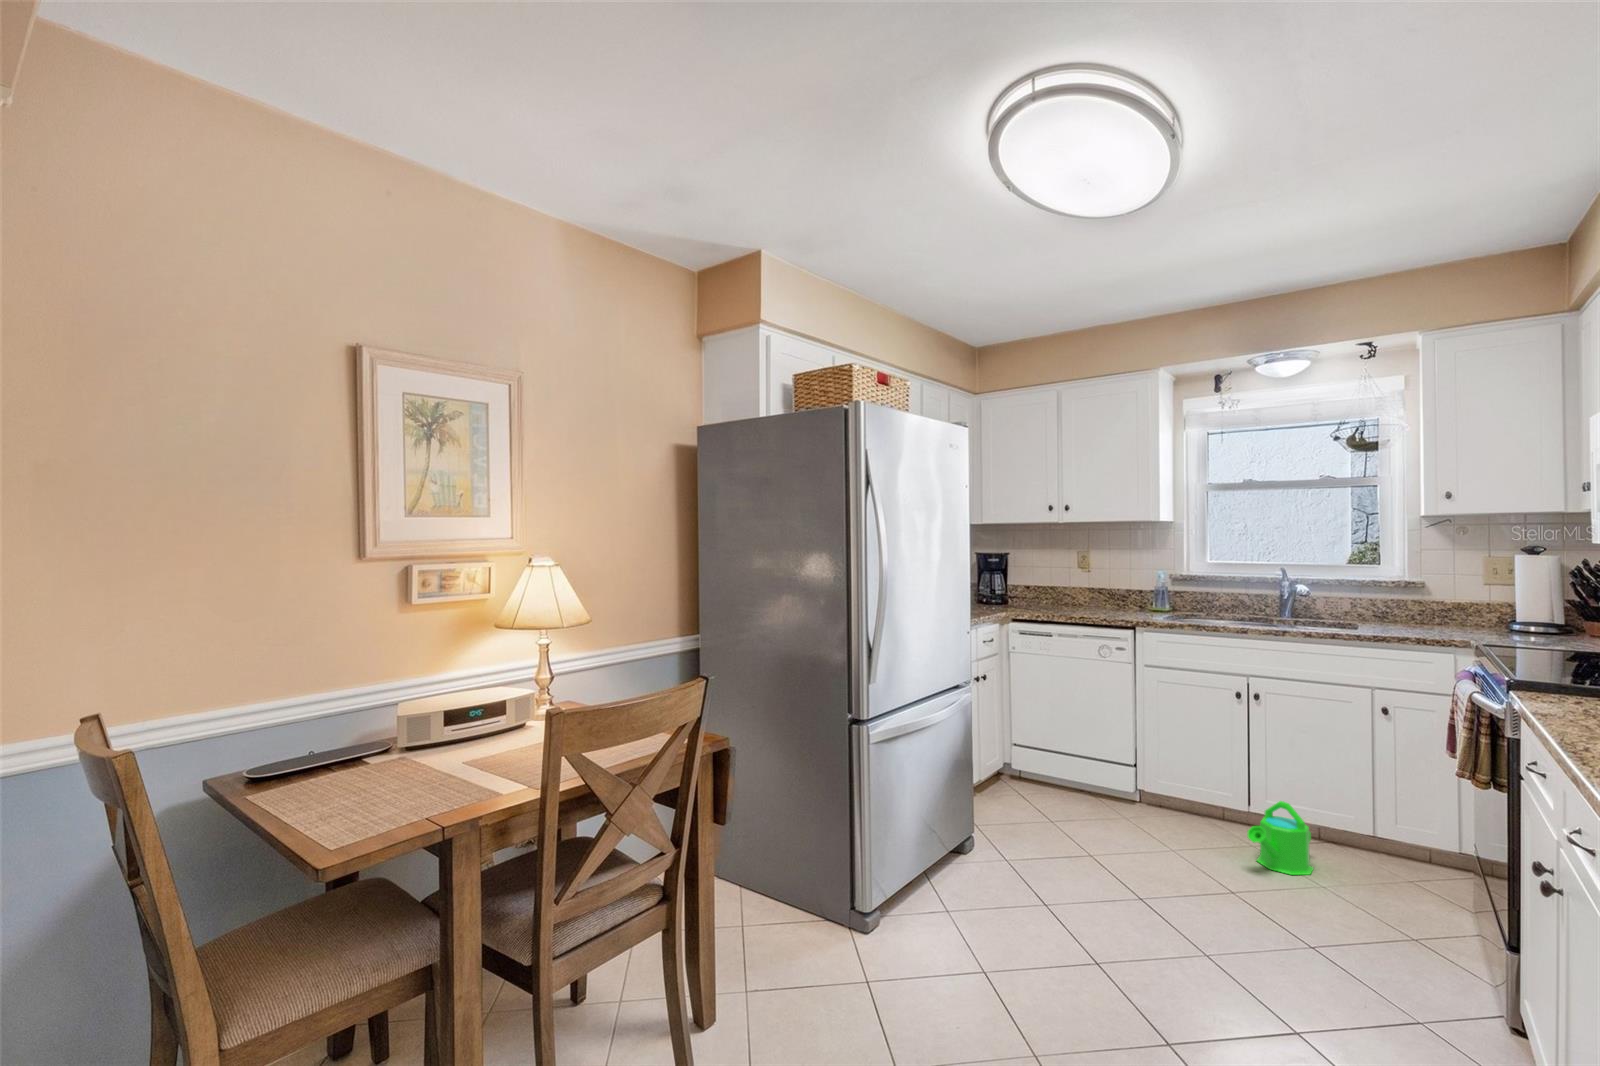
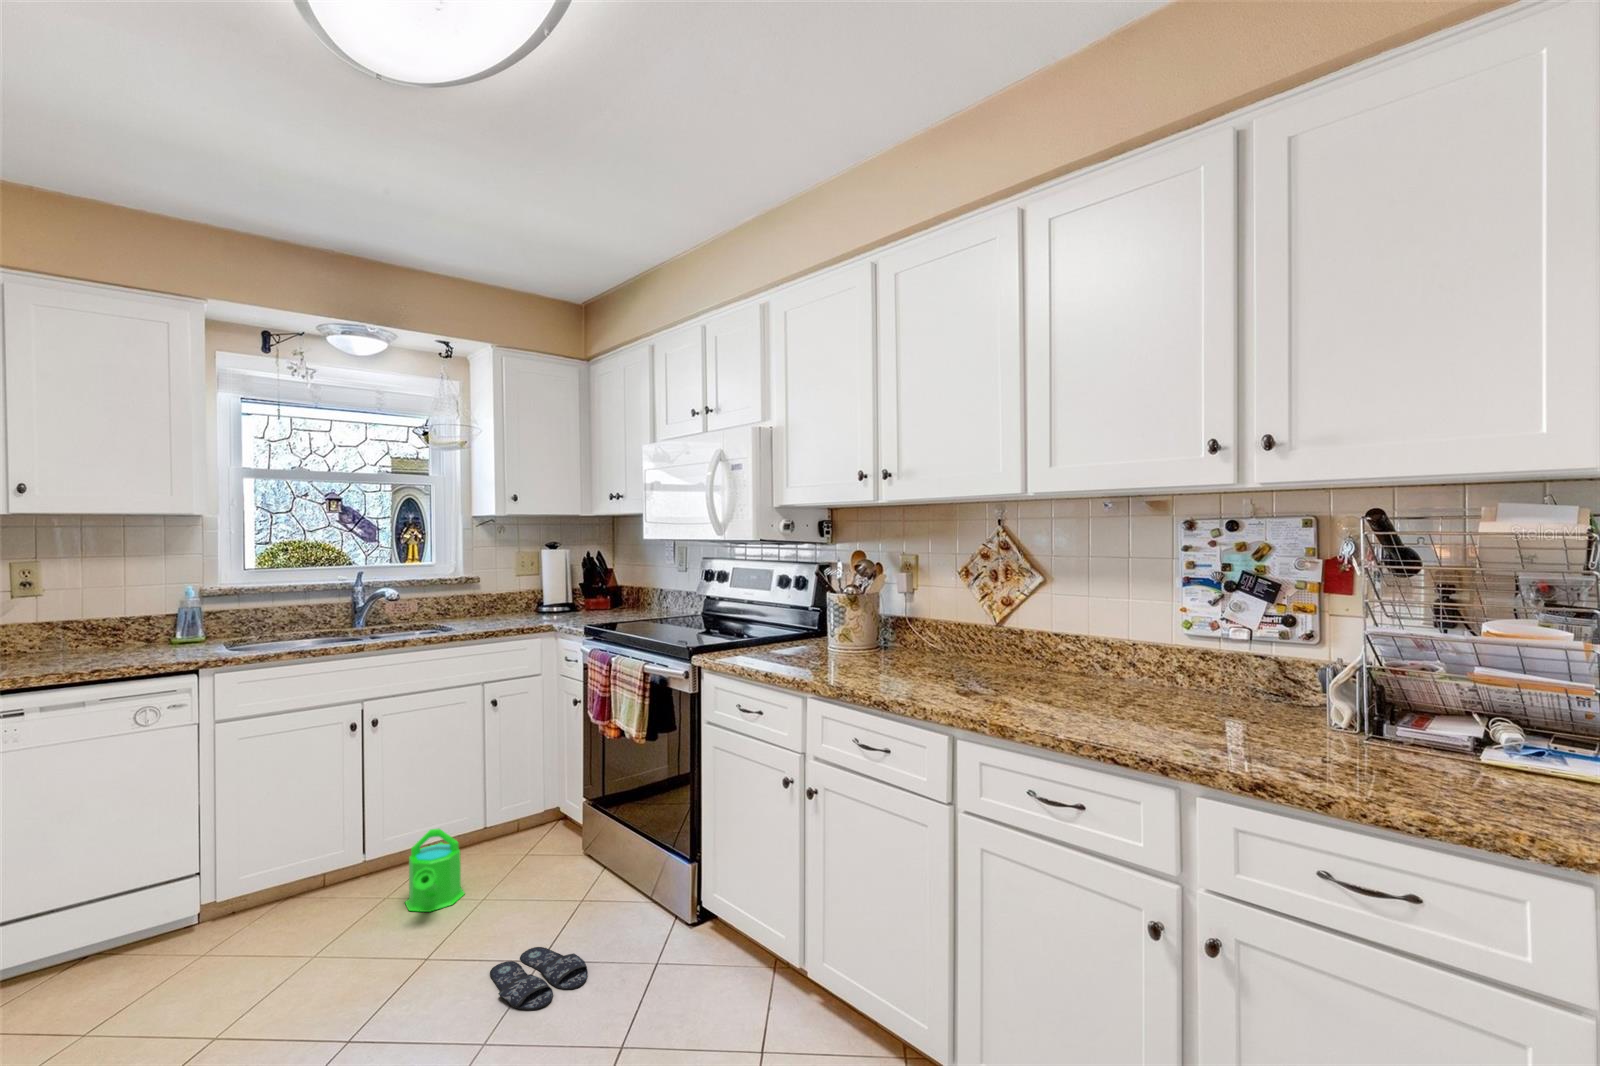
slippers: none [1246,923,1339,977] -> present [490,947,588,1010]

